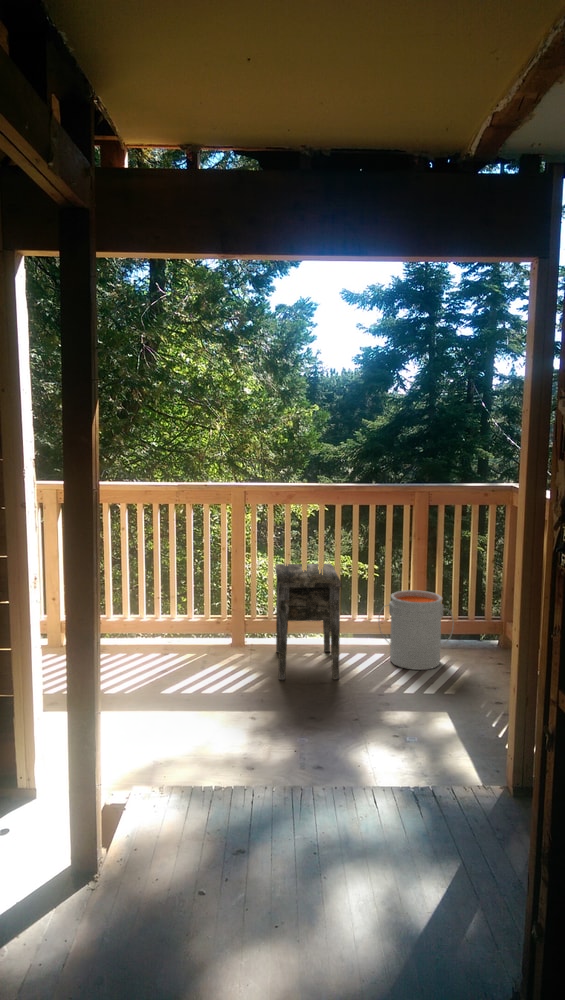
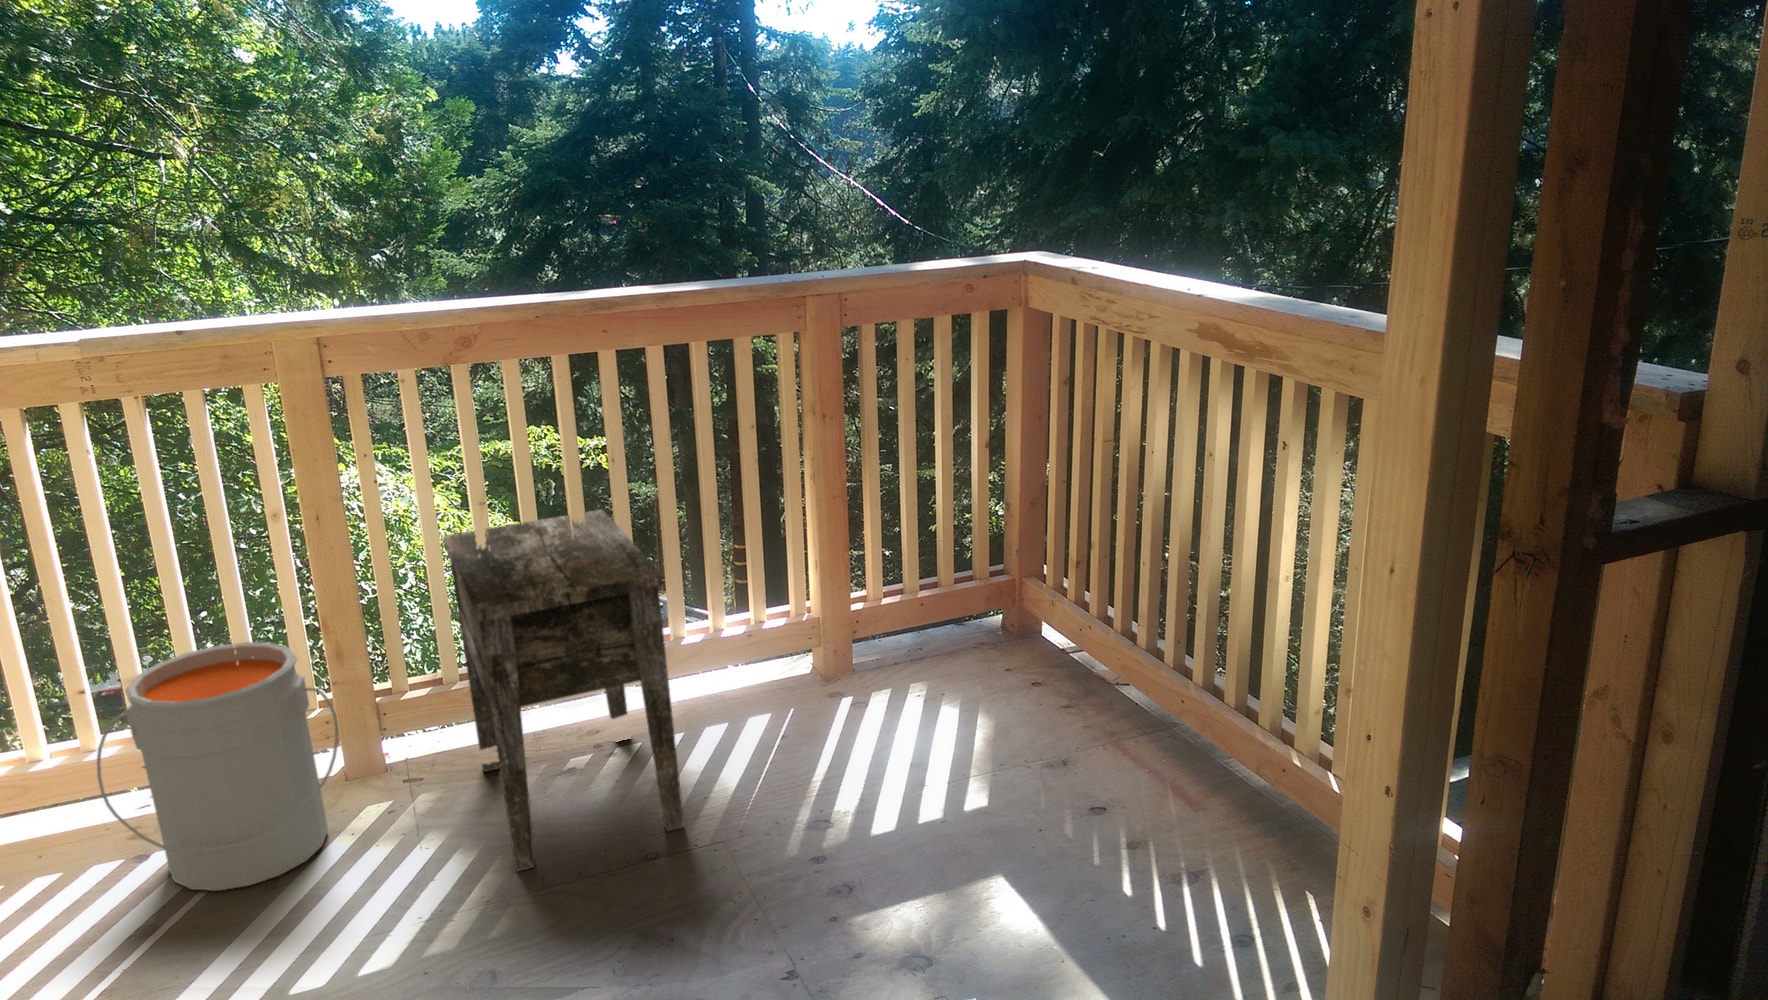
bucket: present [379,590,454,670] -> present [97,642,338,891]

